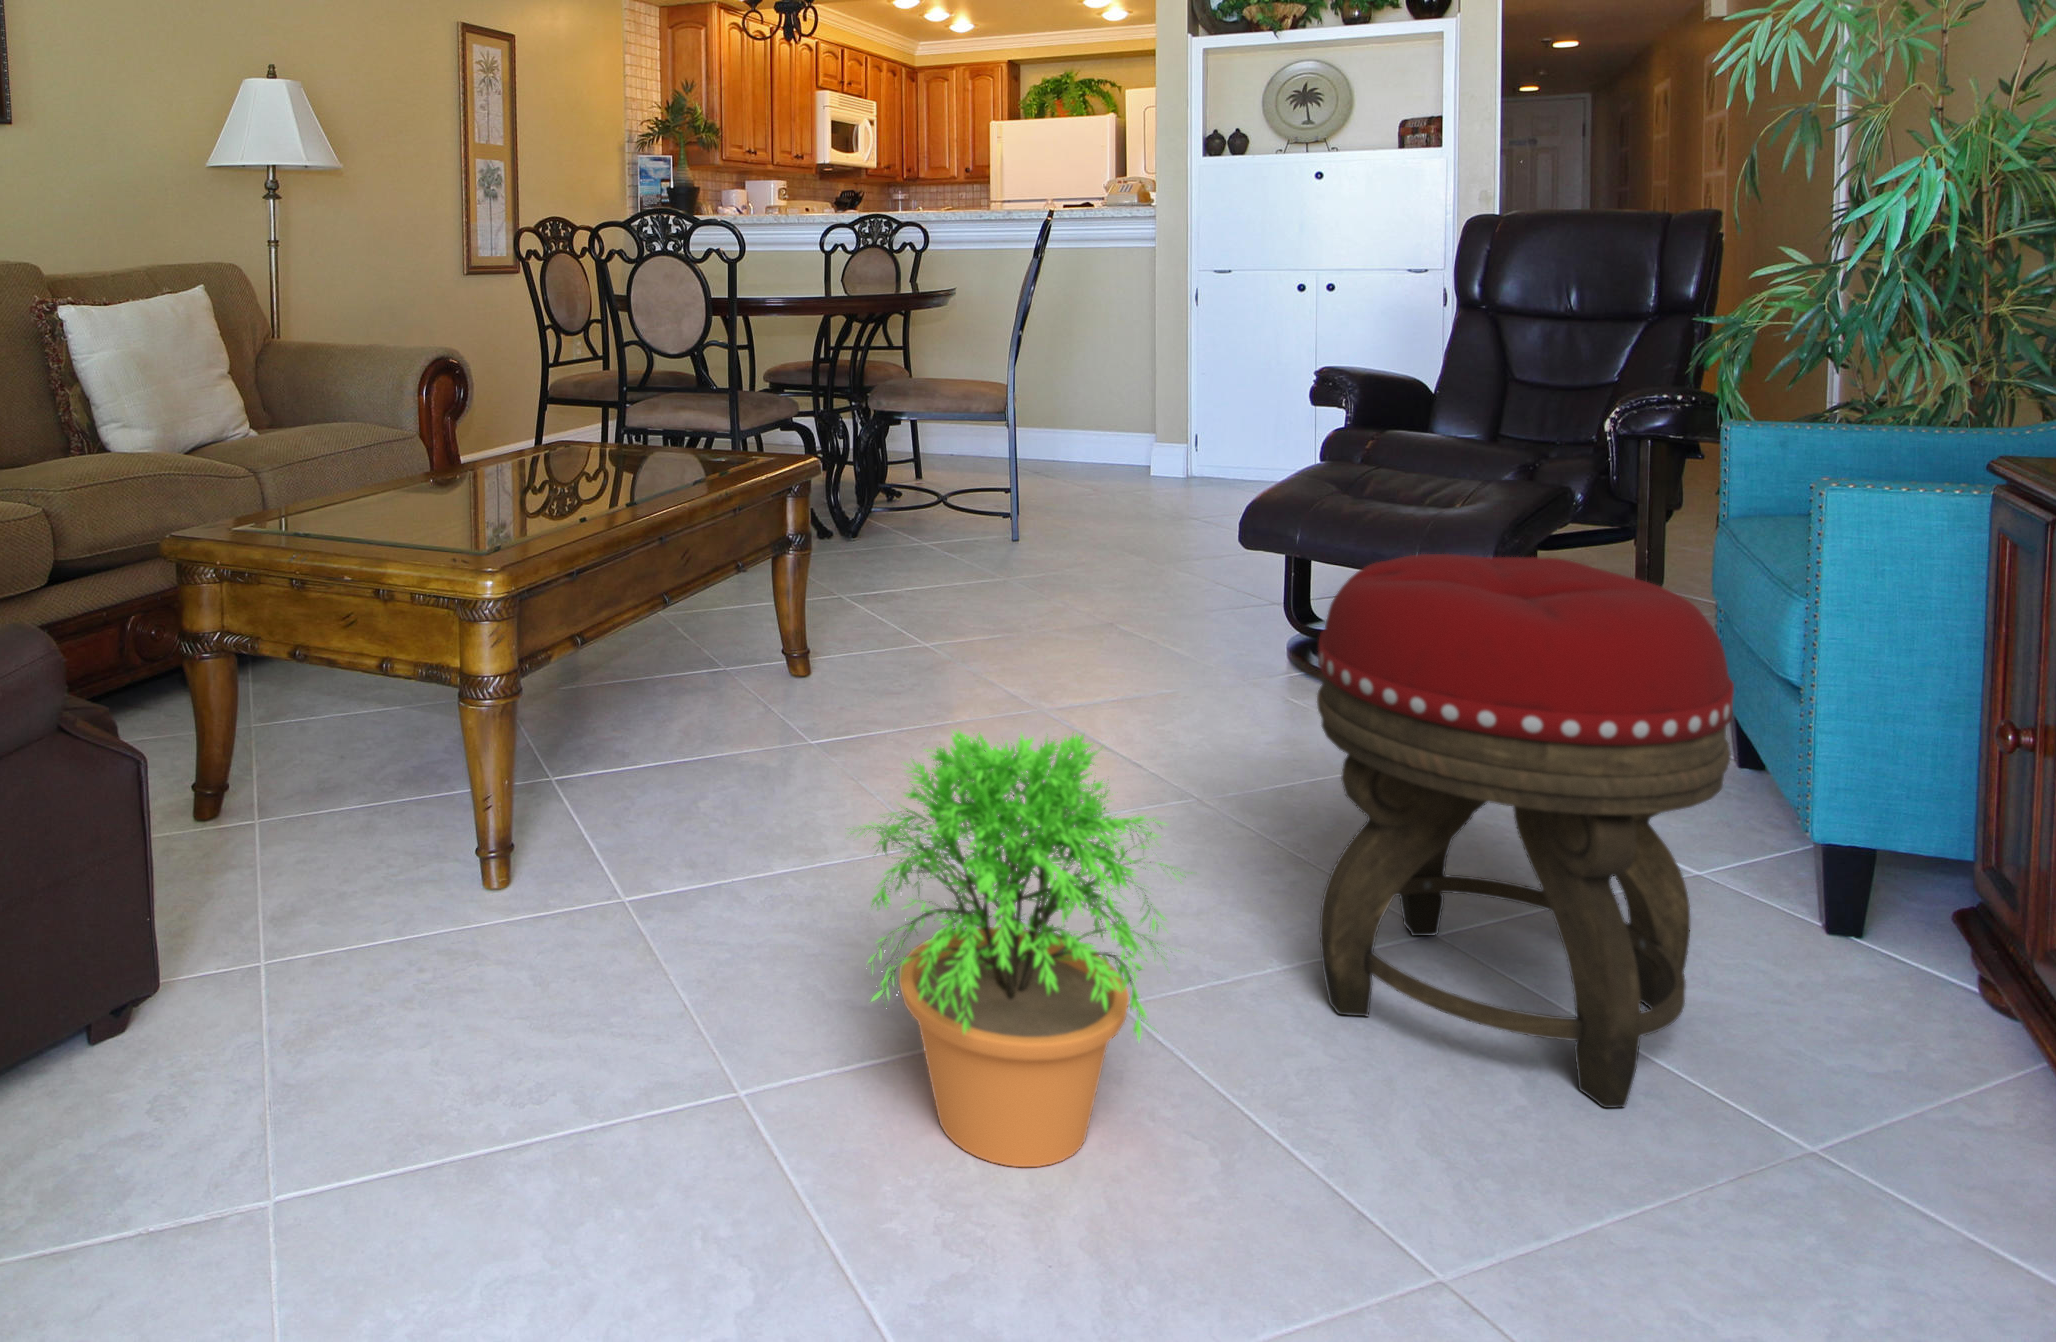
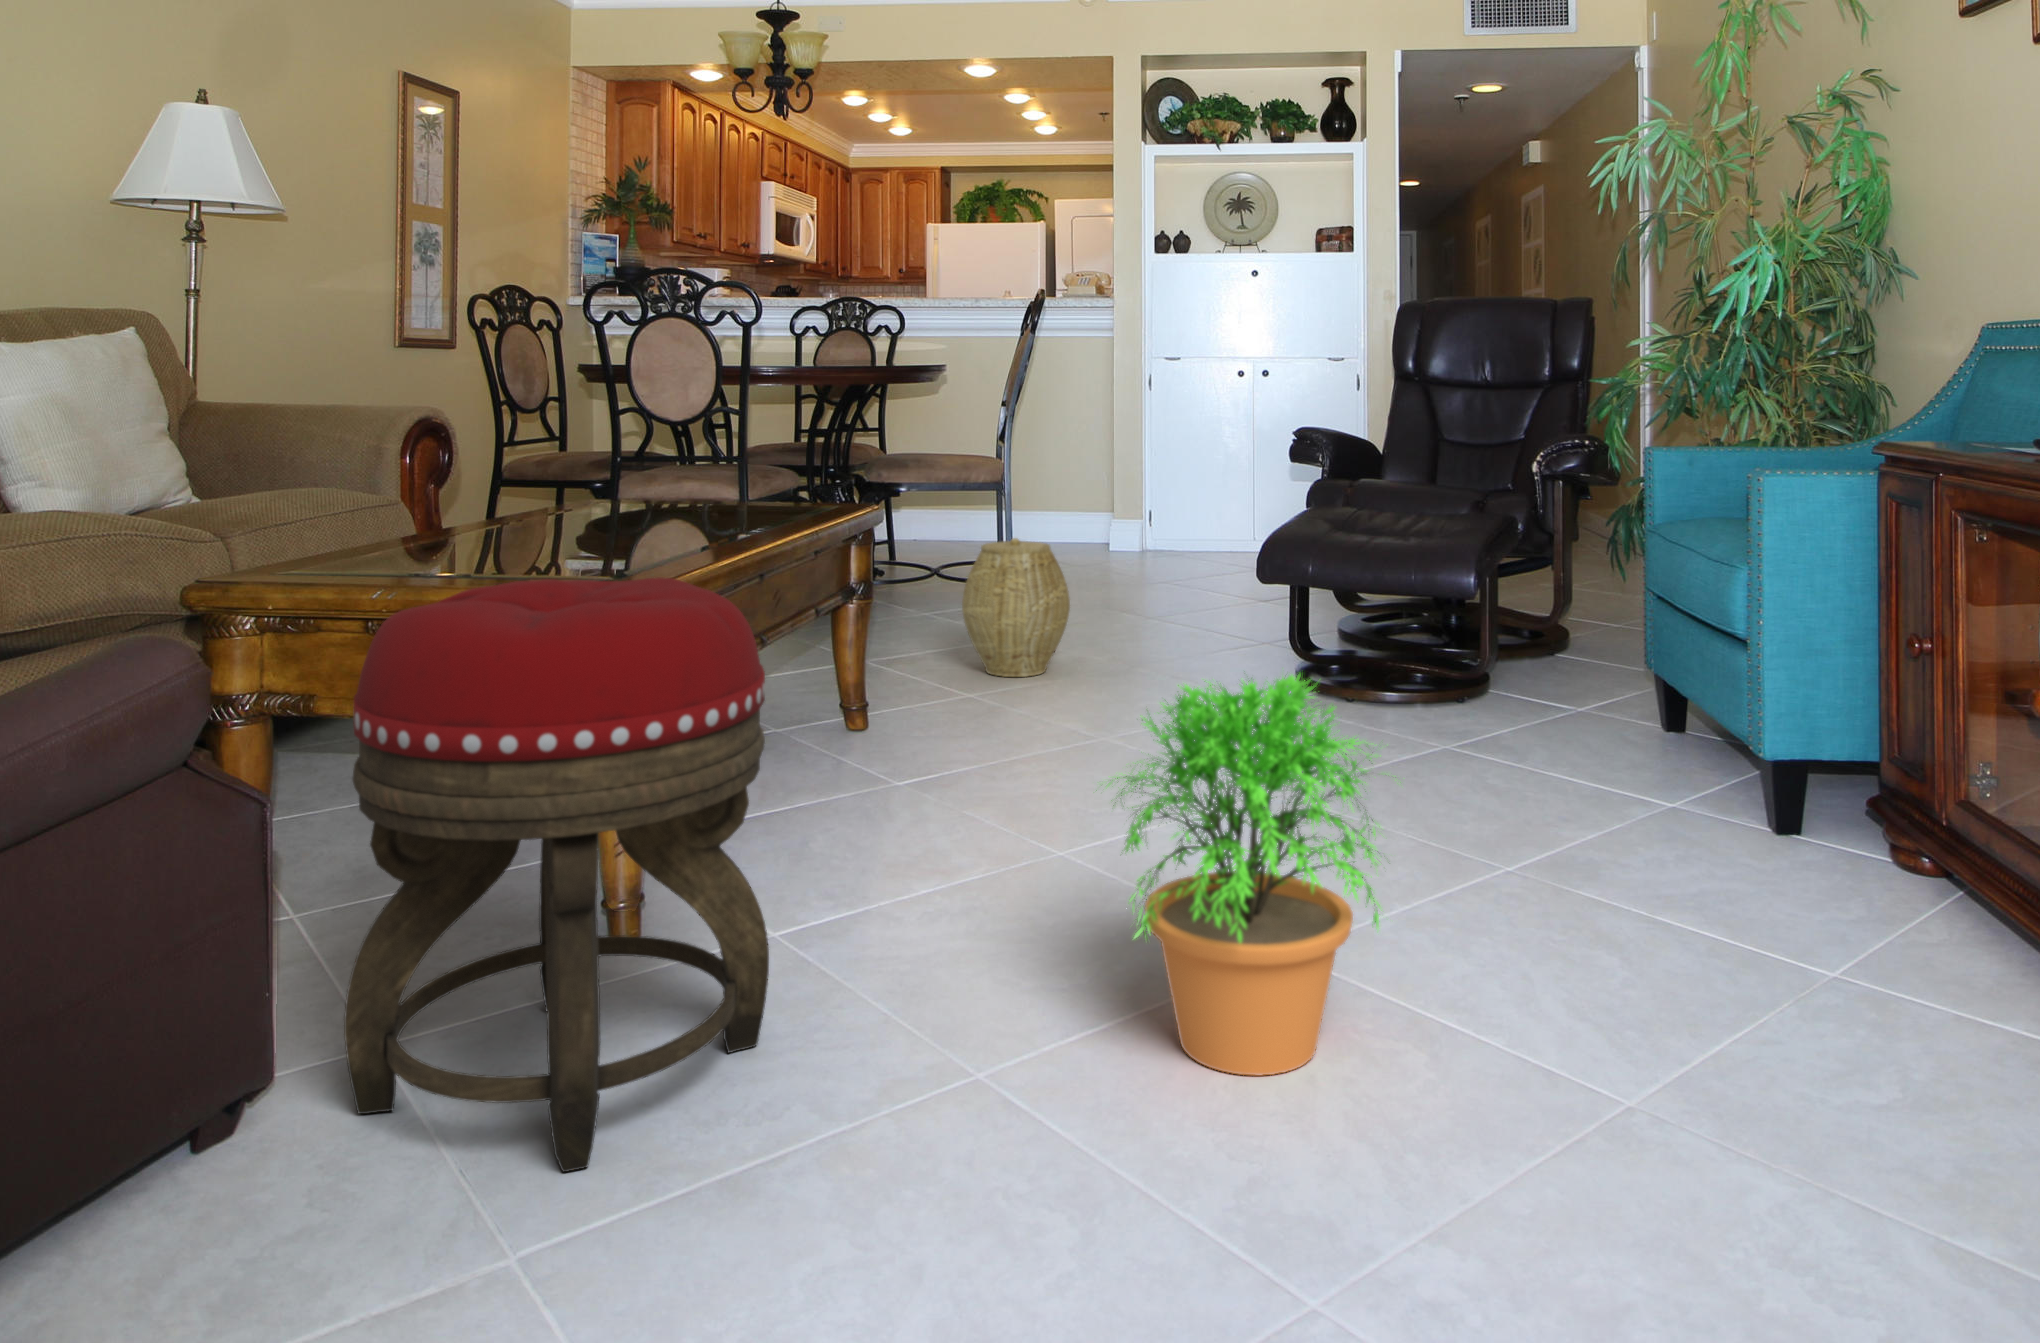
woven basket: none [925,483,1036,625] -> present [962,538,1070,677]
footstool: present [1317,554,1734,1108] -> present [344,578,769,1172]

